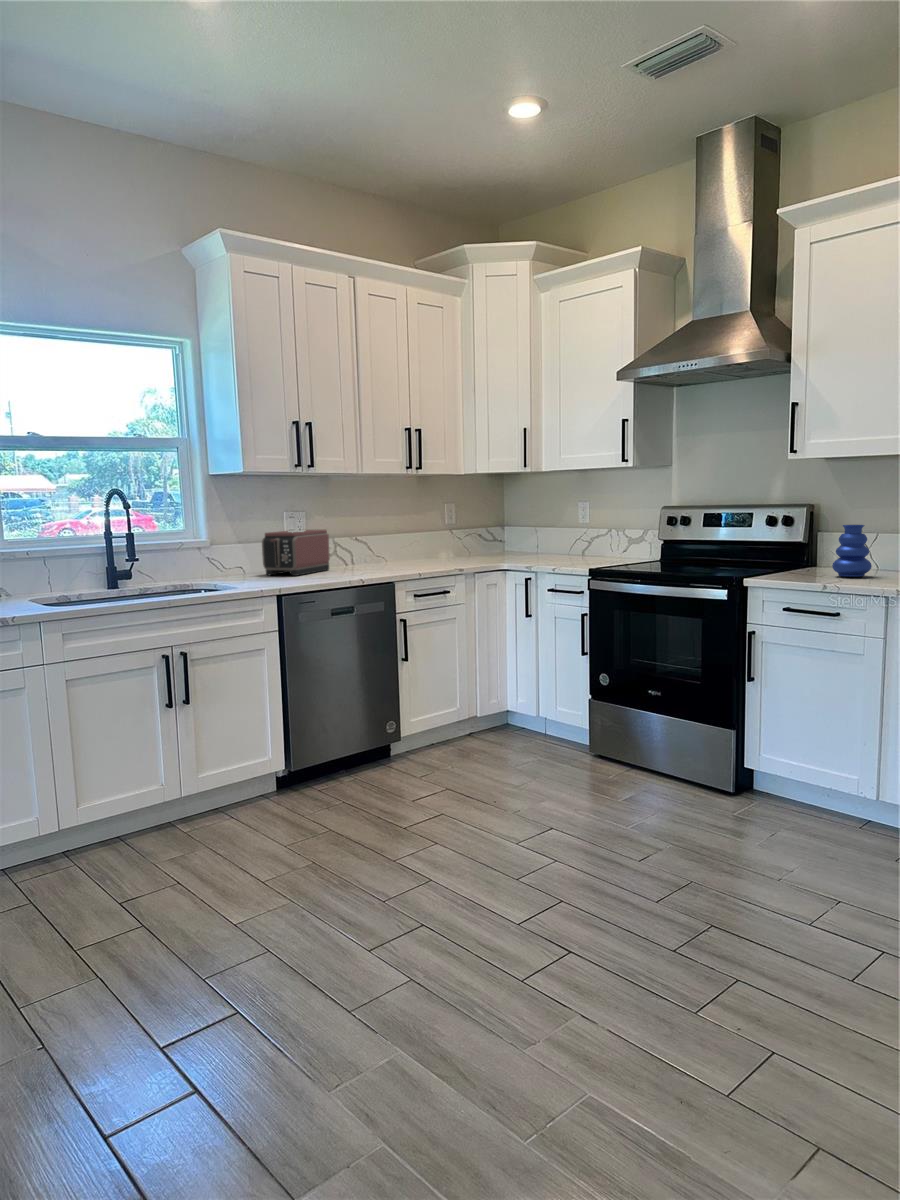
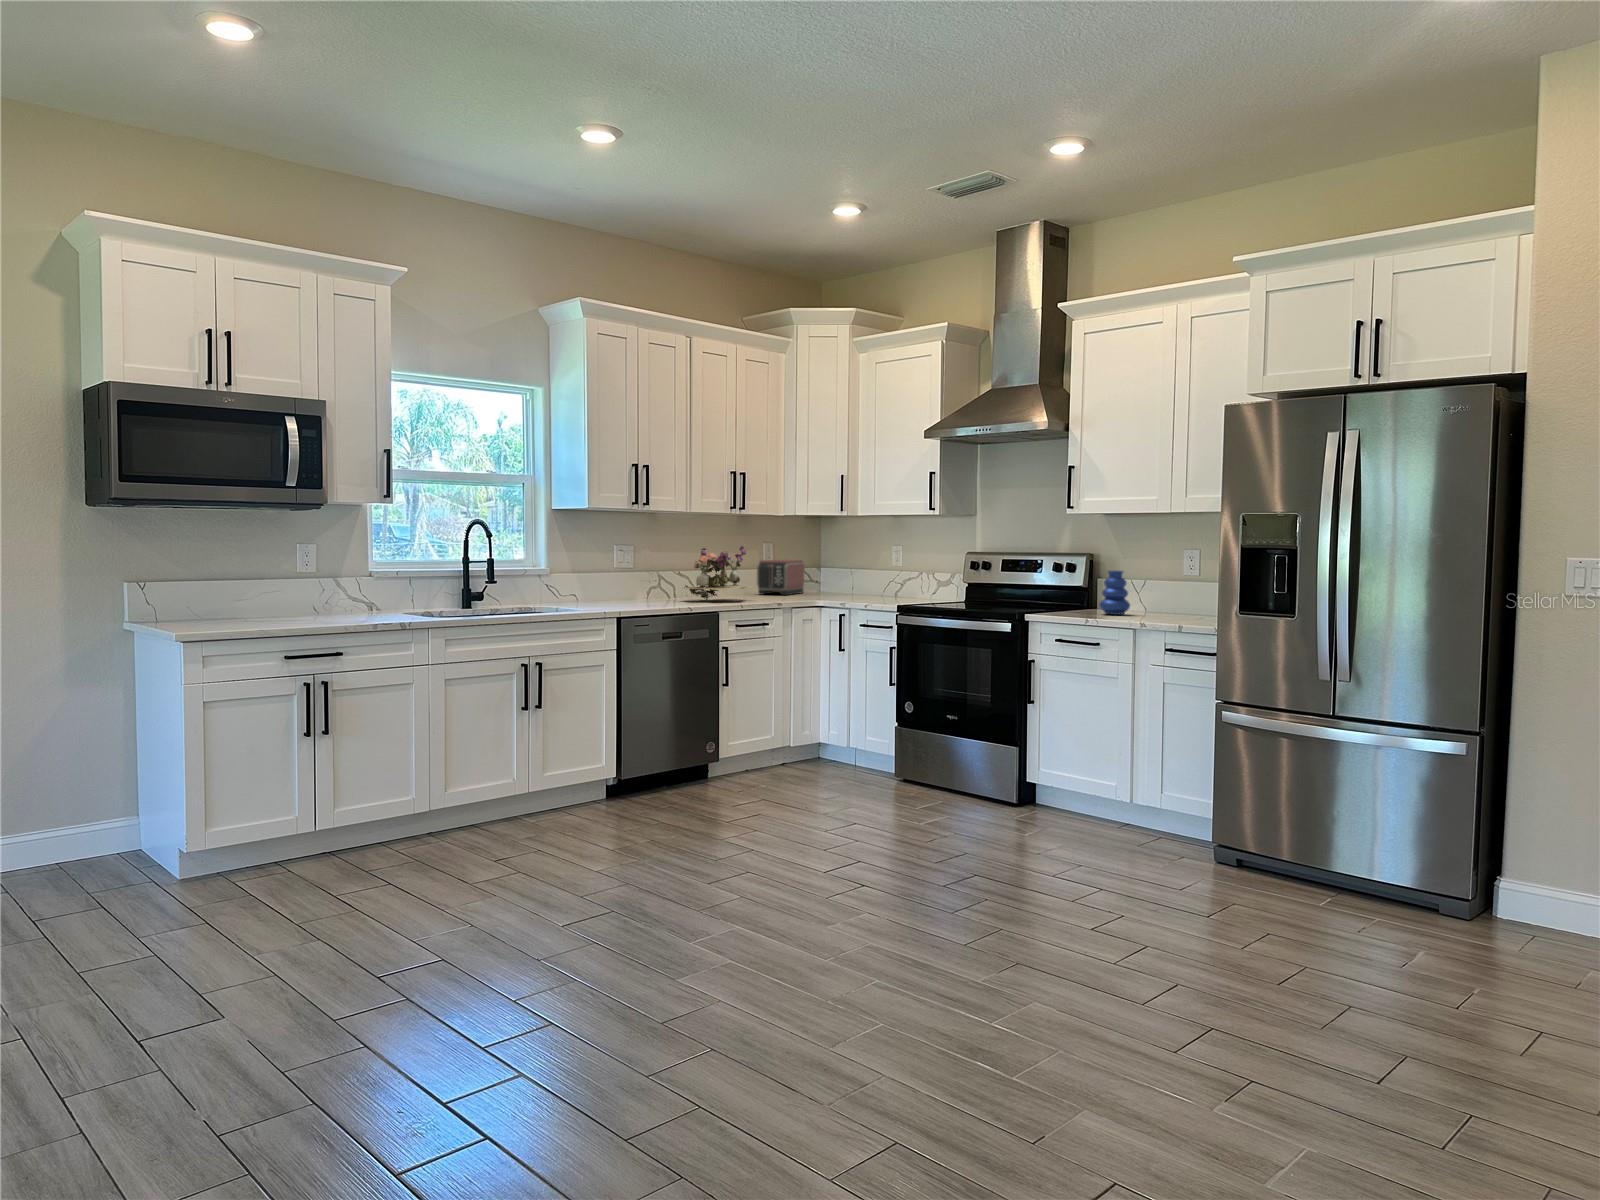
flower arrangement: none [356,506,433,567] -> present [683,544,752,600]
toaster: present [262,529,330,576] -> present [757,559,804,595]

